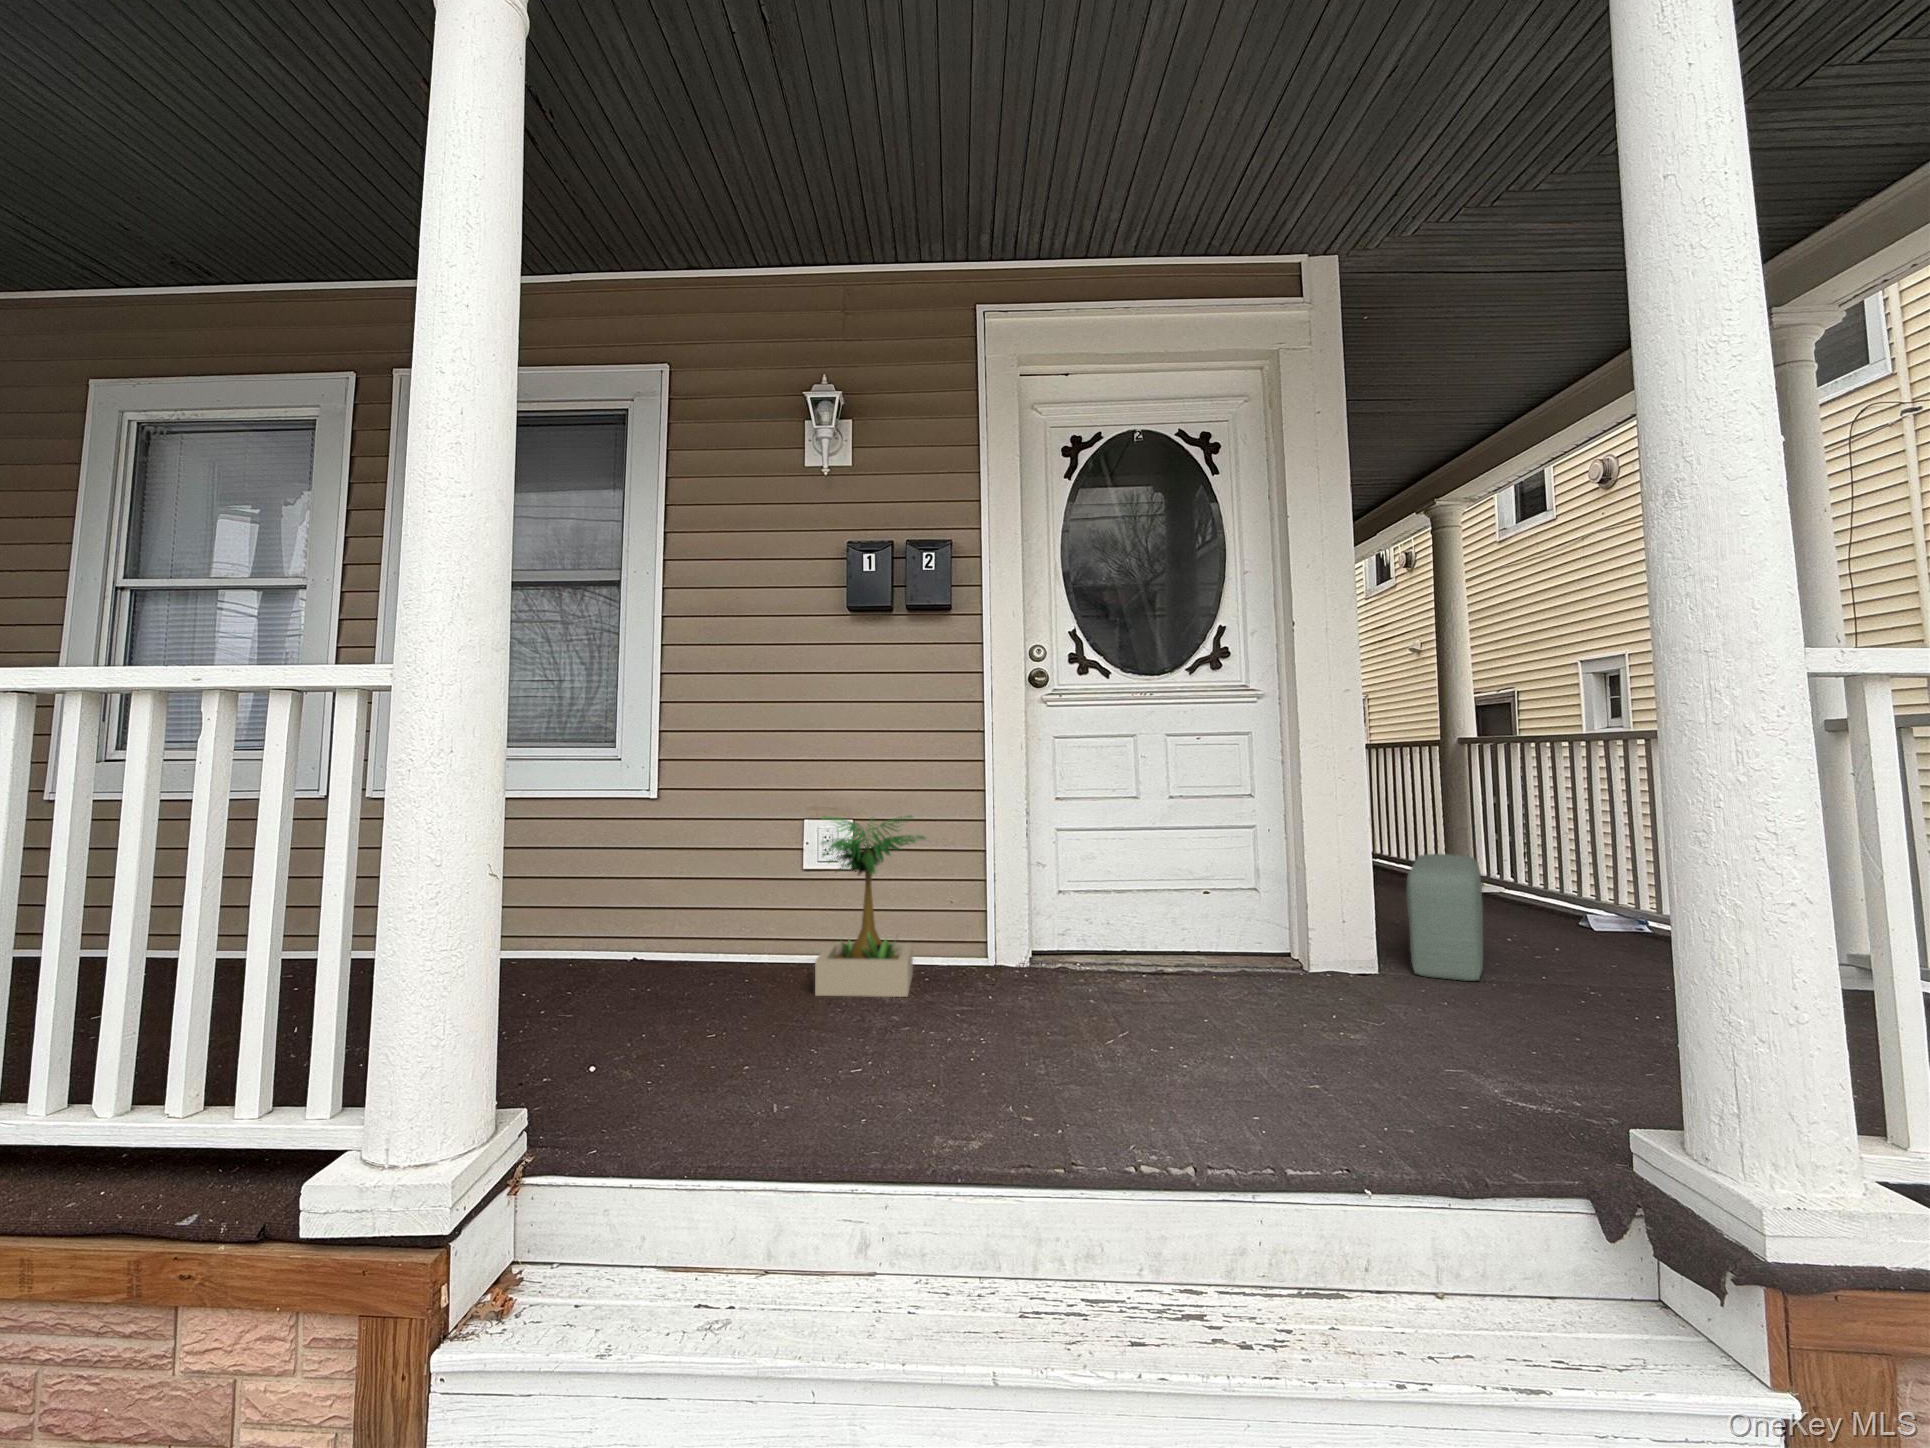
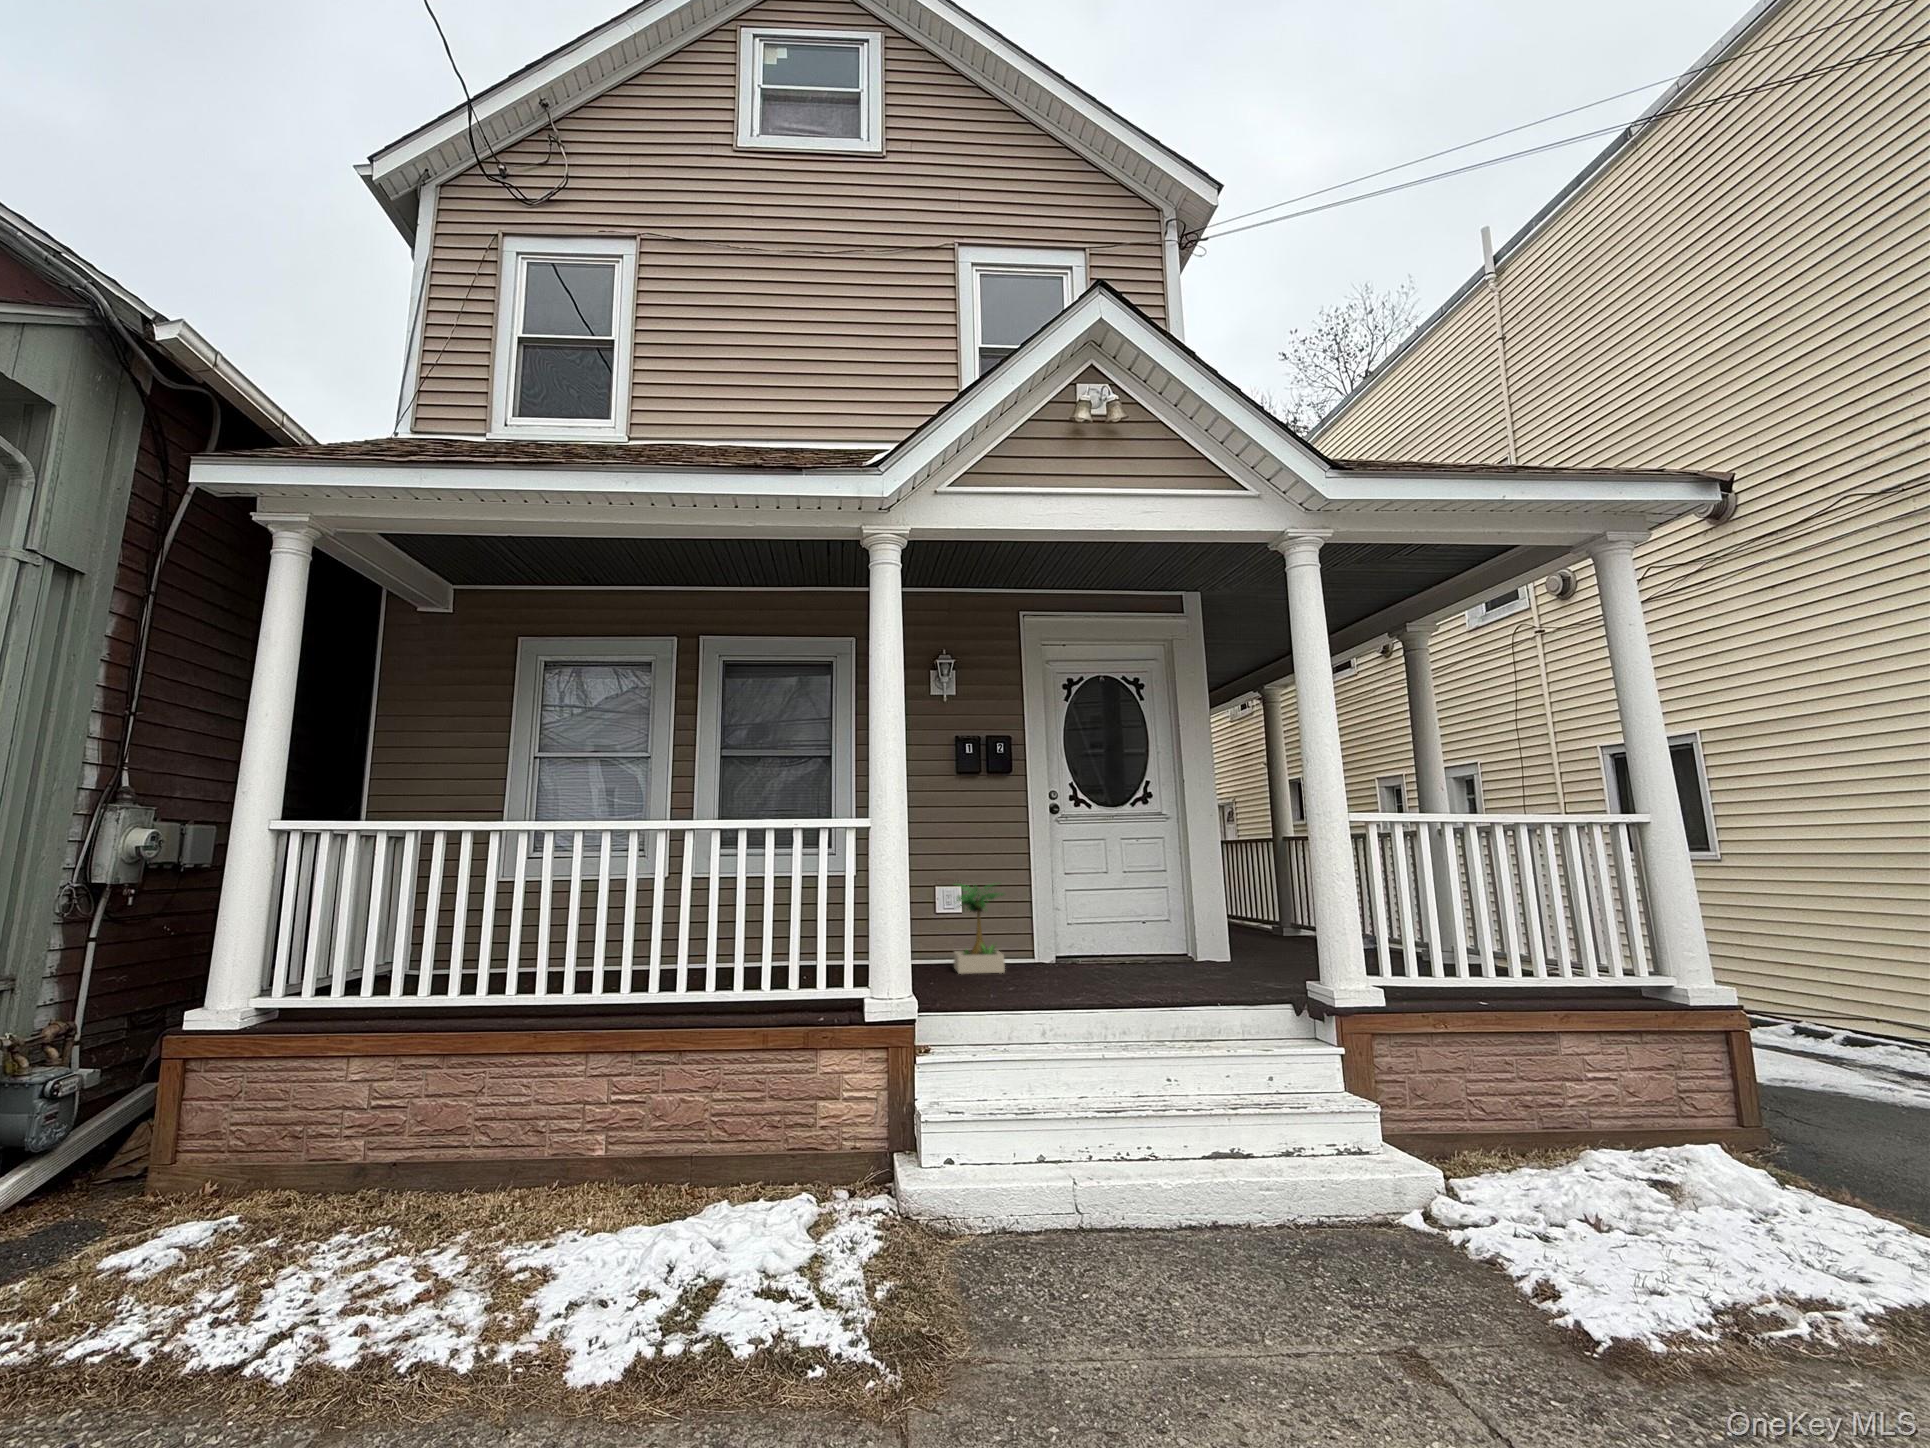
pouf: present [1406,854,1483,981] -> none [1244,903,1286,963]

